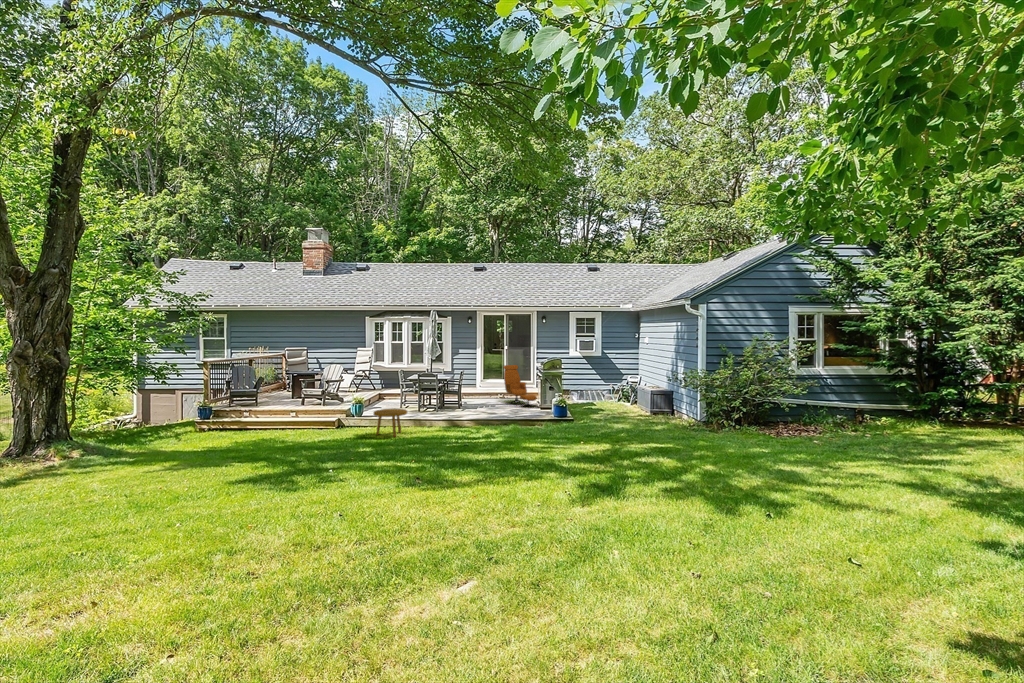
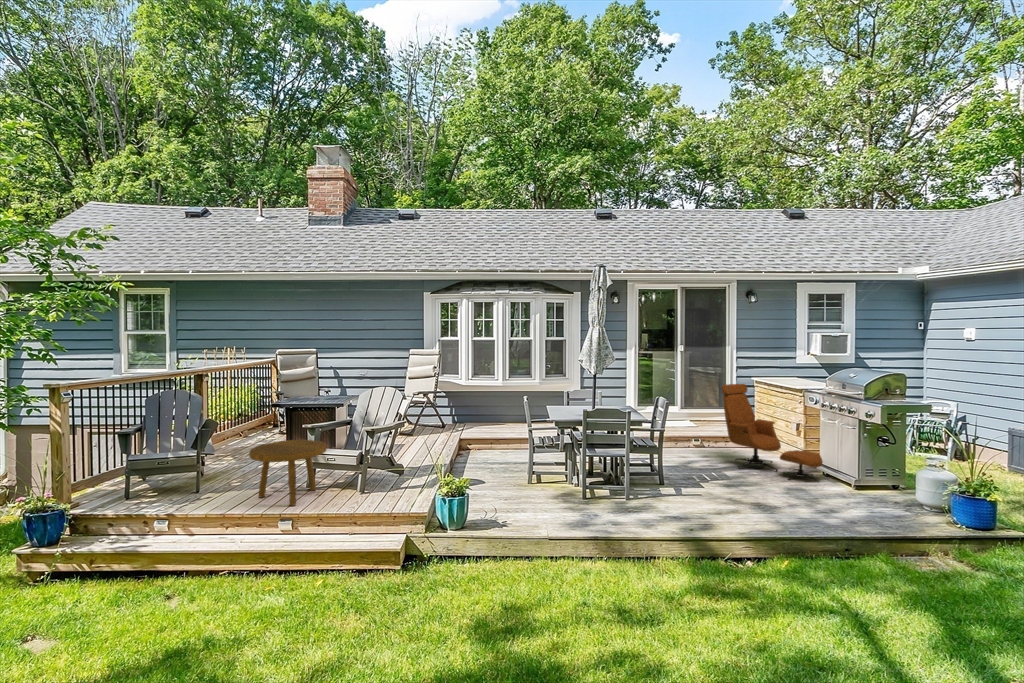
footstool: present [374,408,407,437] -> present [249,440,326,506]

